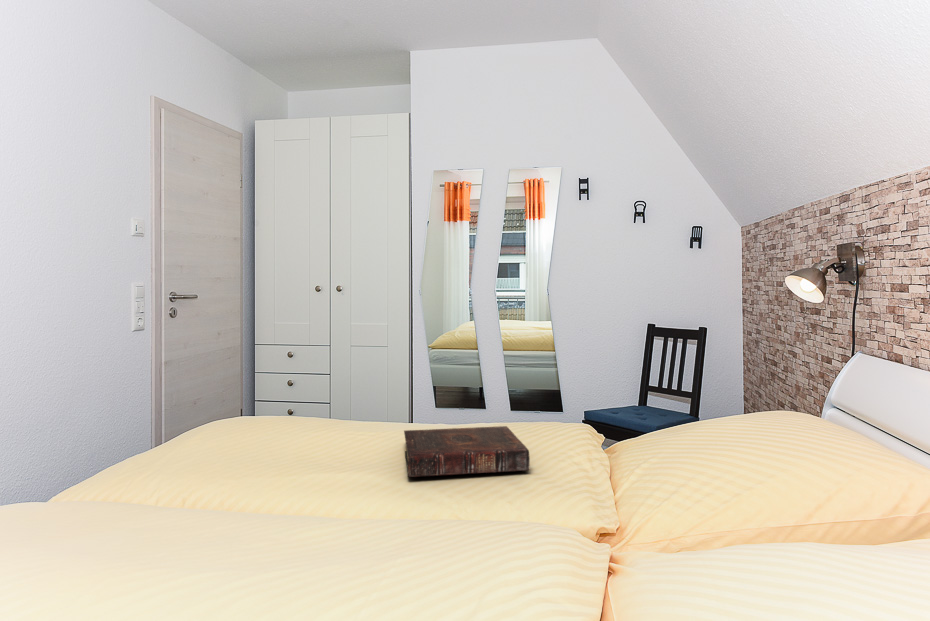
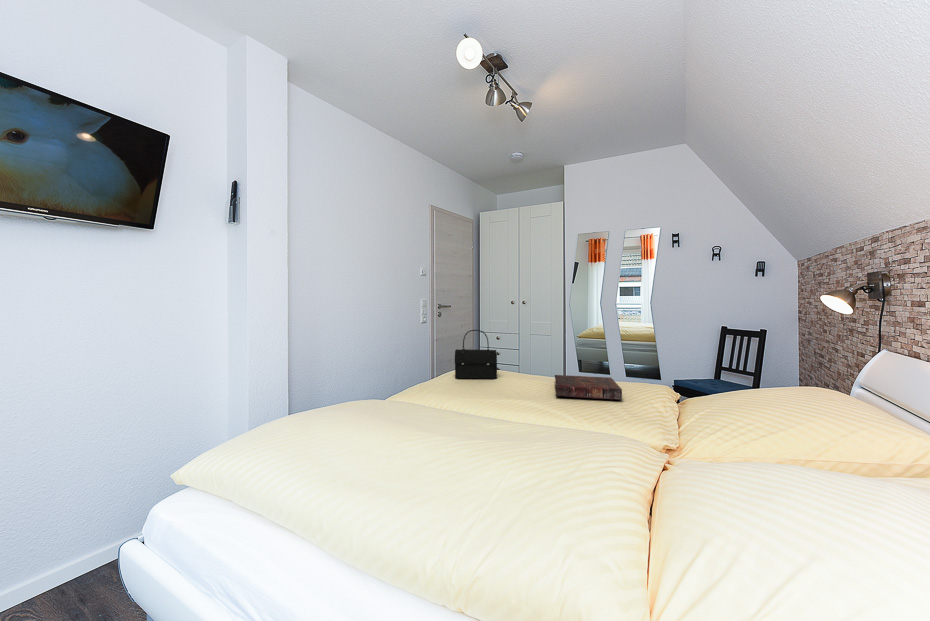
handbag: none [181,345,283,457] -> present [455,330,497,379]

